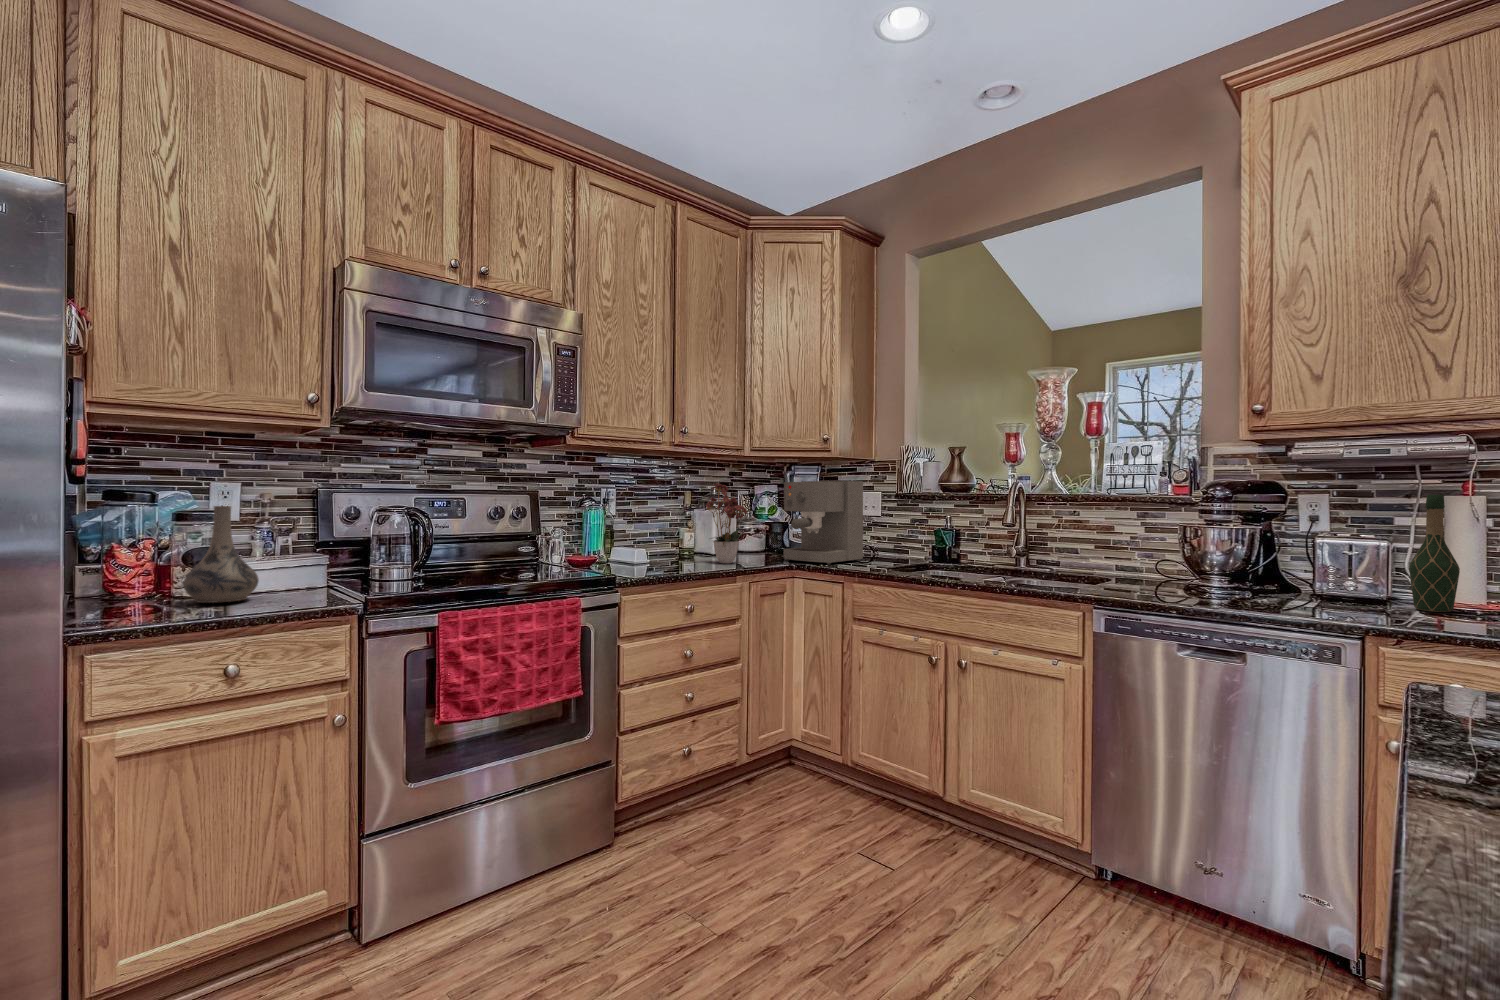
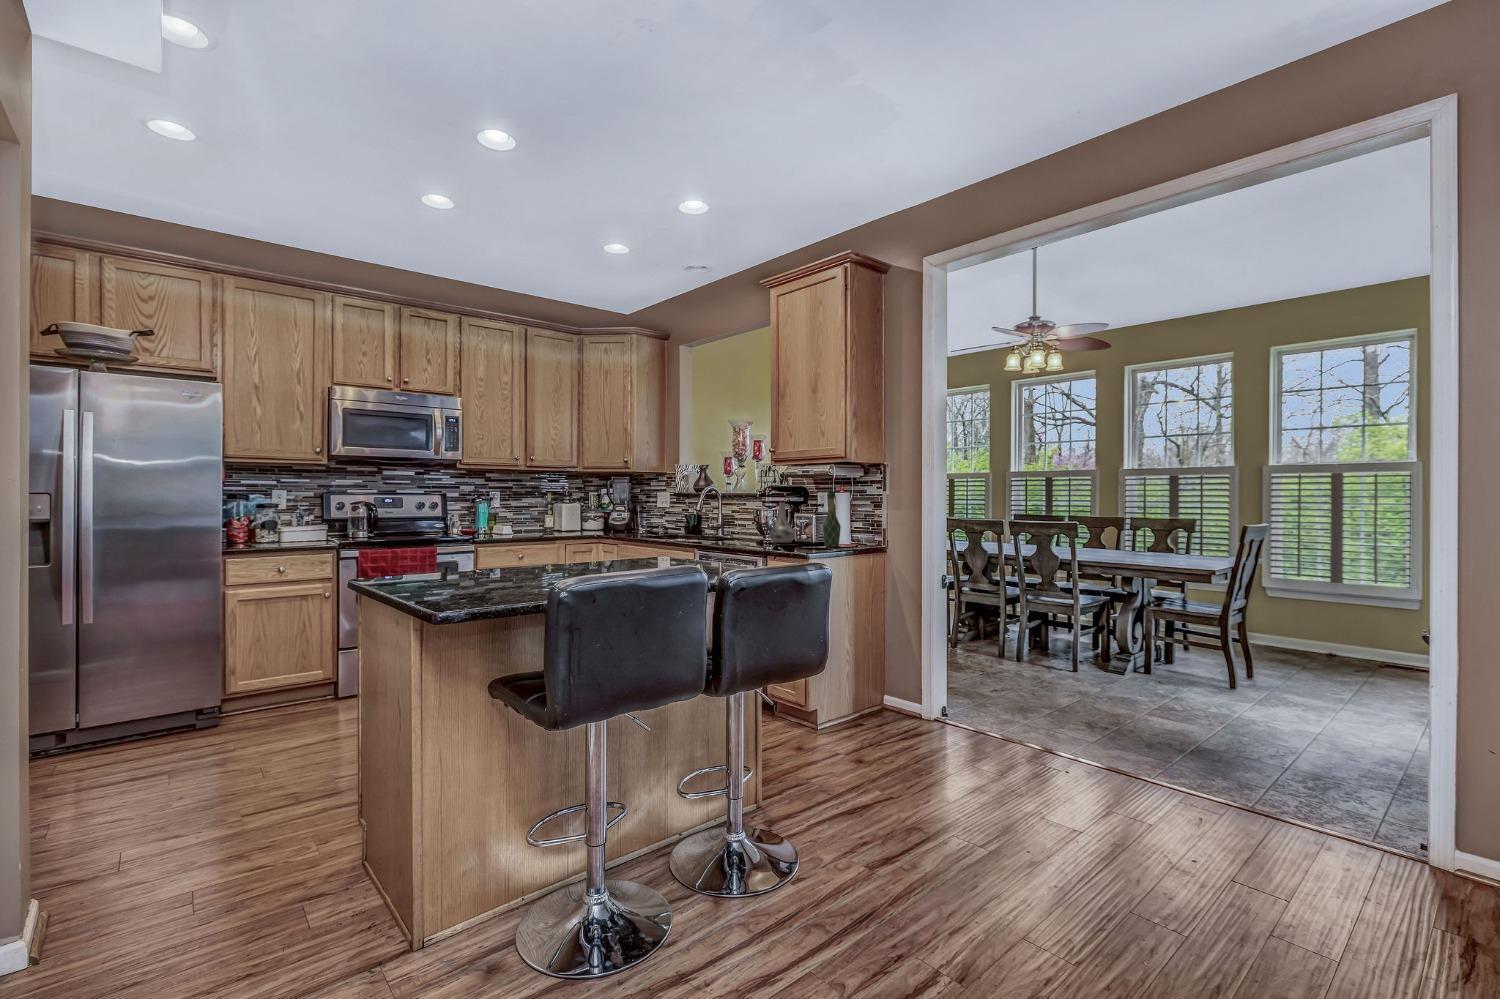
coffee maker: present [783,481,863,564] -> none [594,486,646,536]
flower arrangement: present [706,483,747,563] -> none [548,486,572,535]
decorative vase: present [183,506,259,603] -> present [769,502,796,543]

